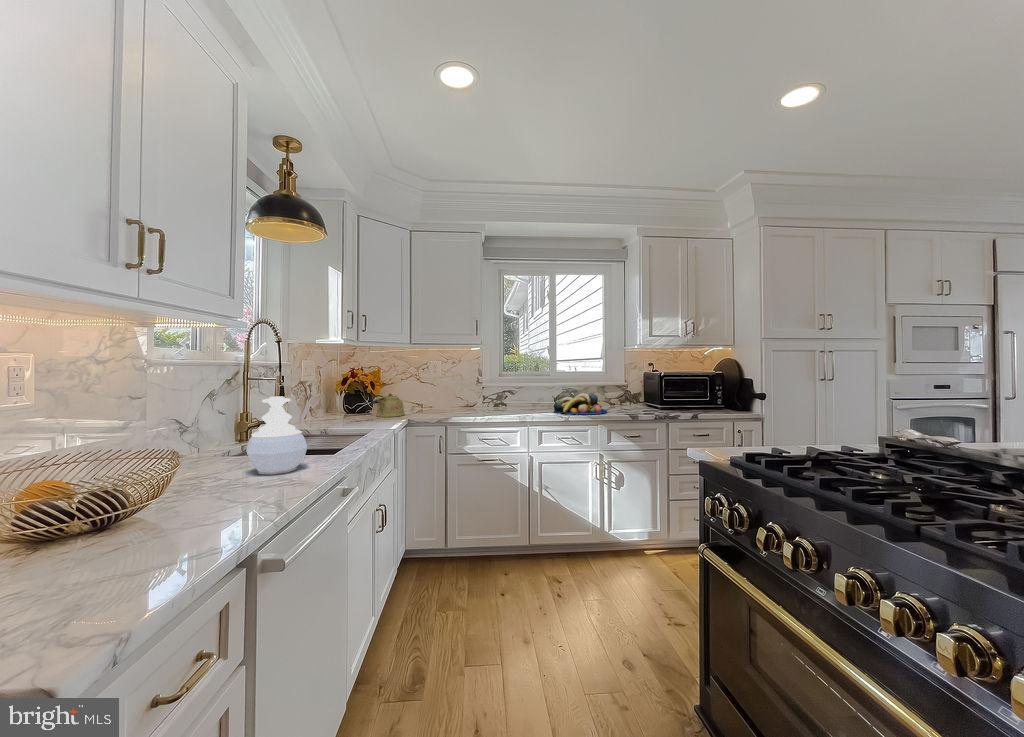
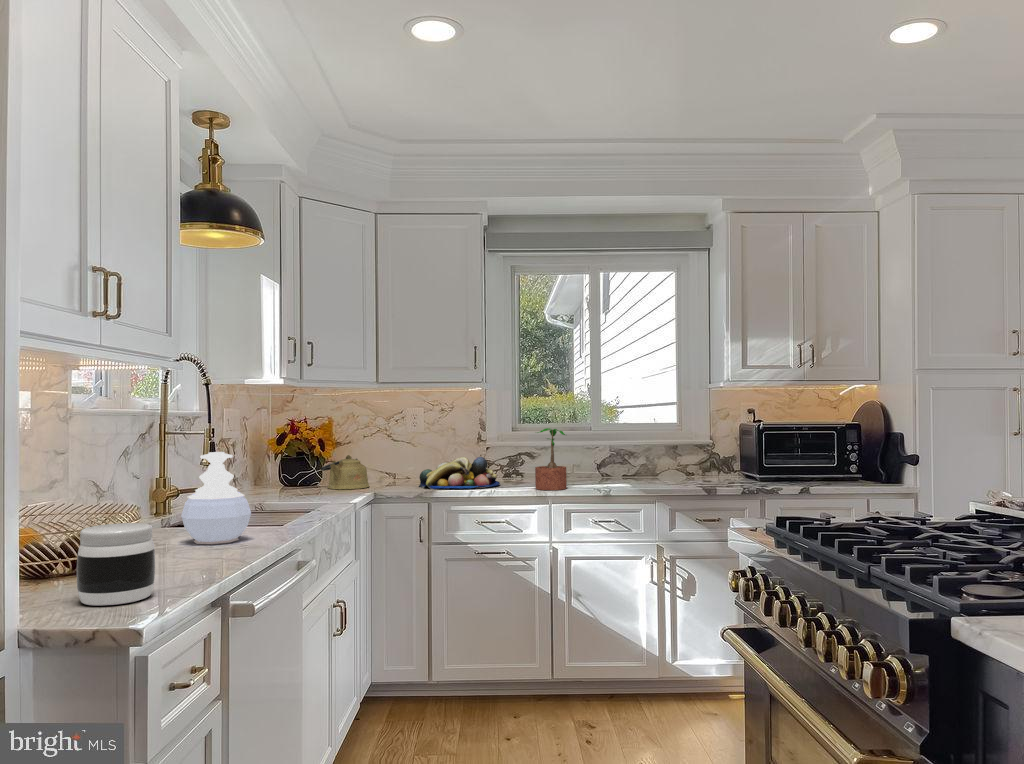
potted plant: none [518,376,541,417] -> present [535,428,567,490]
fruit bowl: present [554,393,607,415] -> present [419,457,500,489]
jar: none [76,479,178,580] -> present [77,523,155,606]

